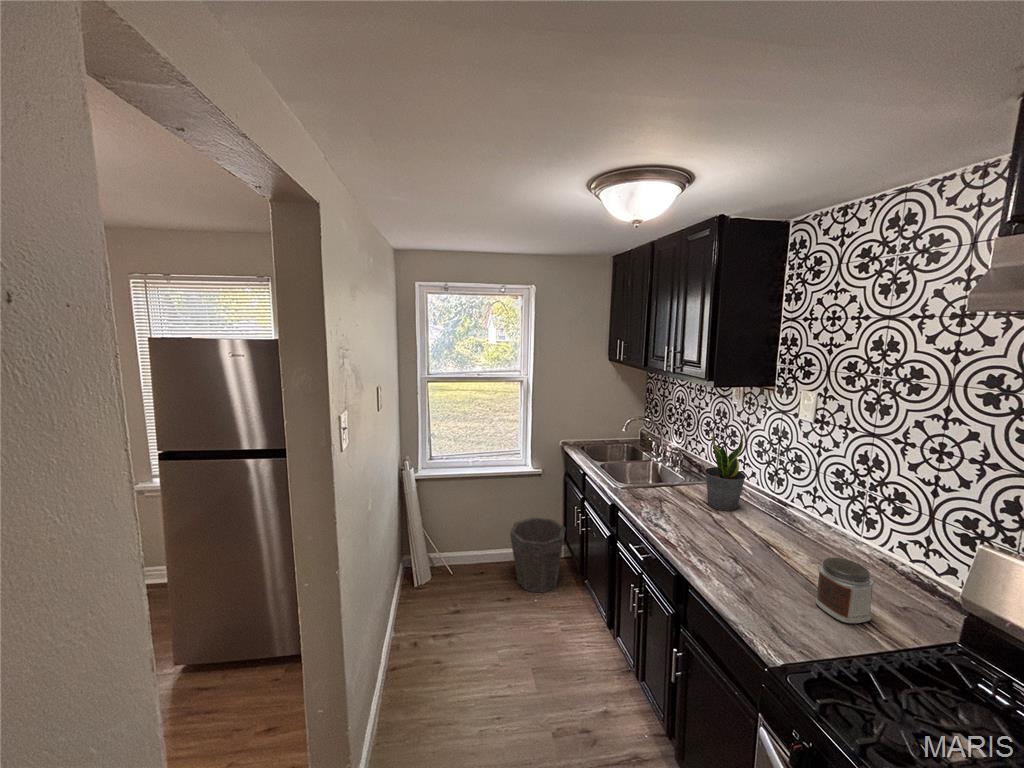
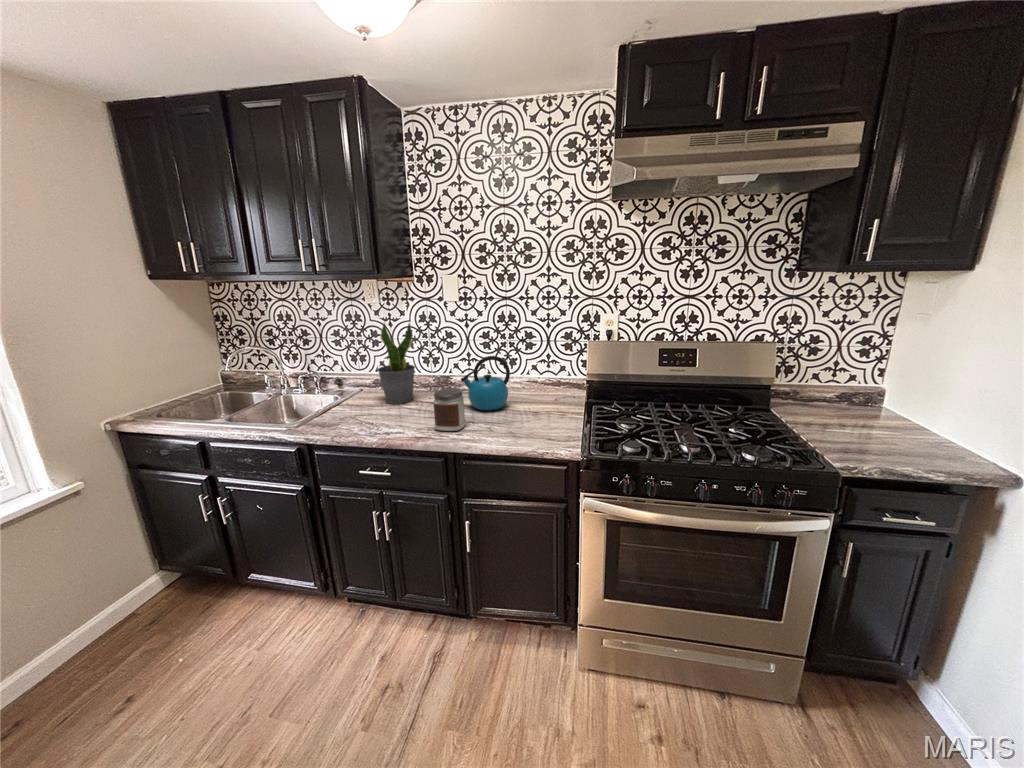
kettle: none [762,498,827,566] -> present [461,356,510,411]
waste bin: present [510,518,565,593] -> none [62,537,191,669]
jar: present [815,557,874,623] -> present [433,389,466,431]

